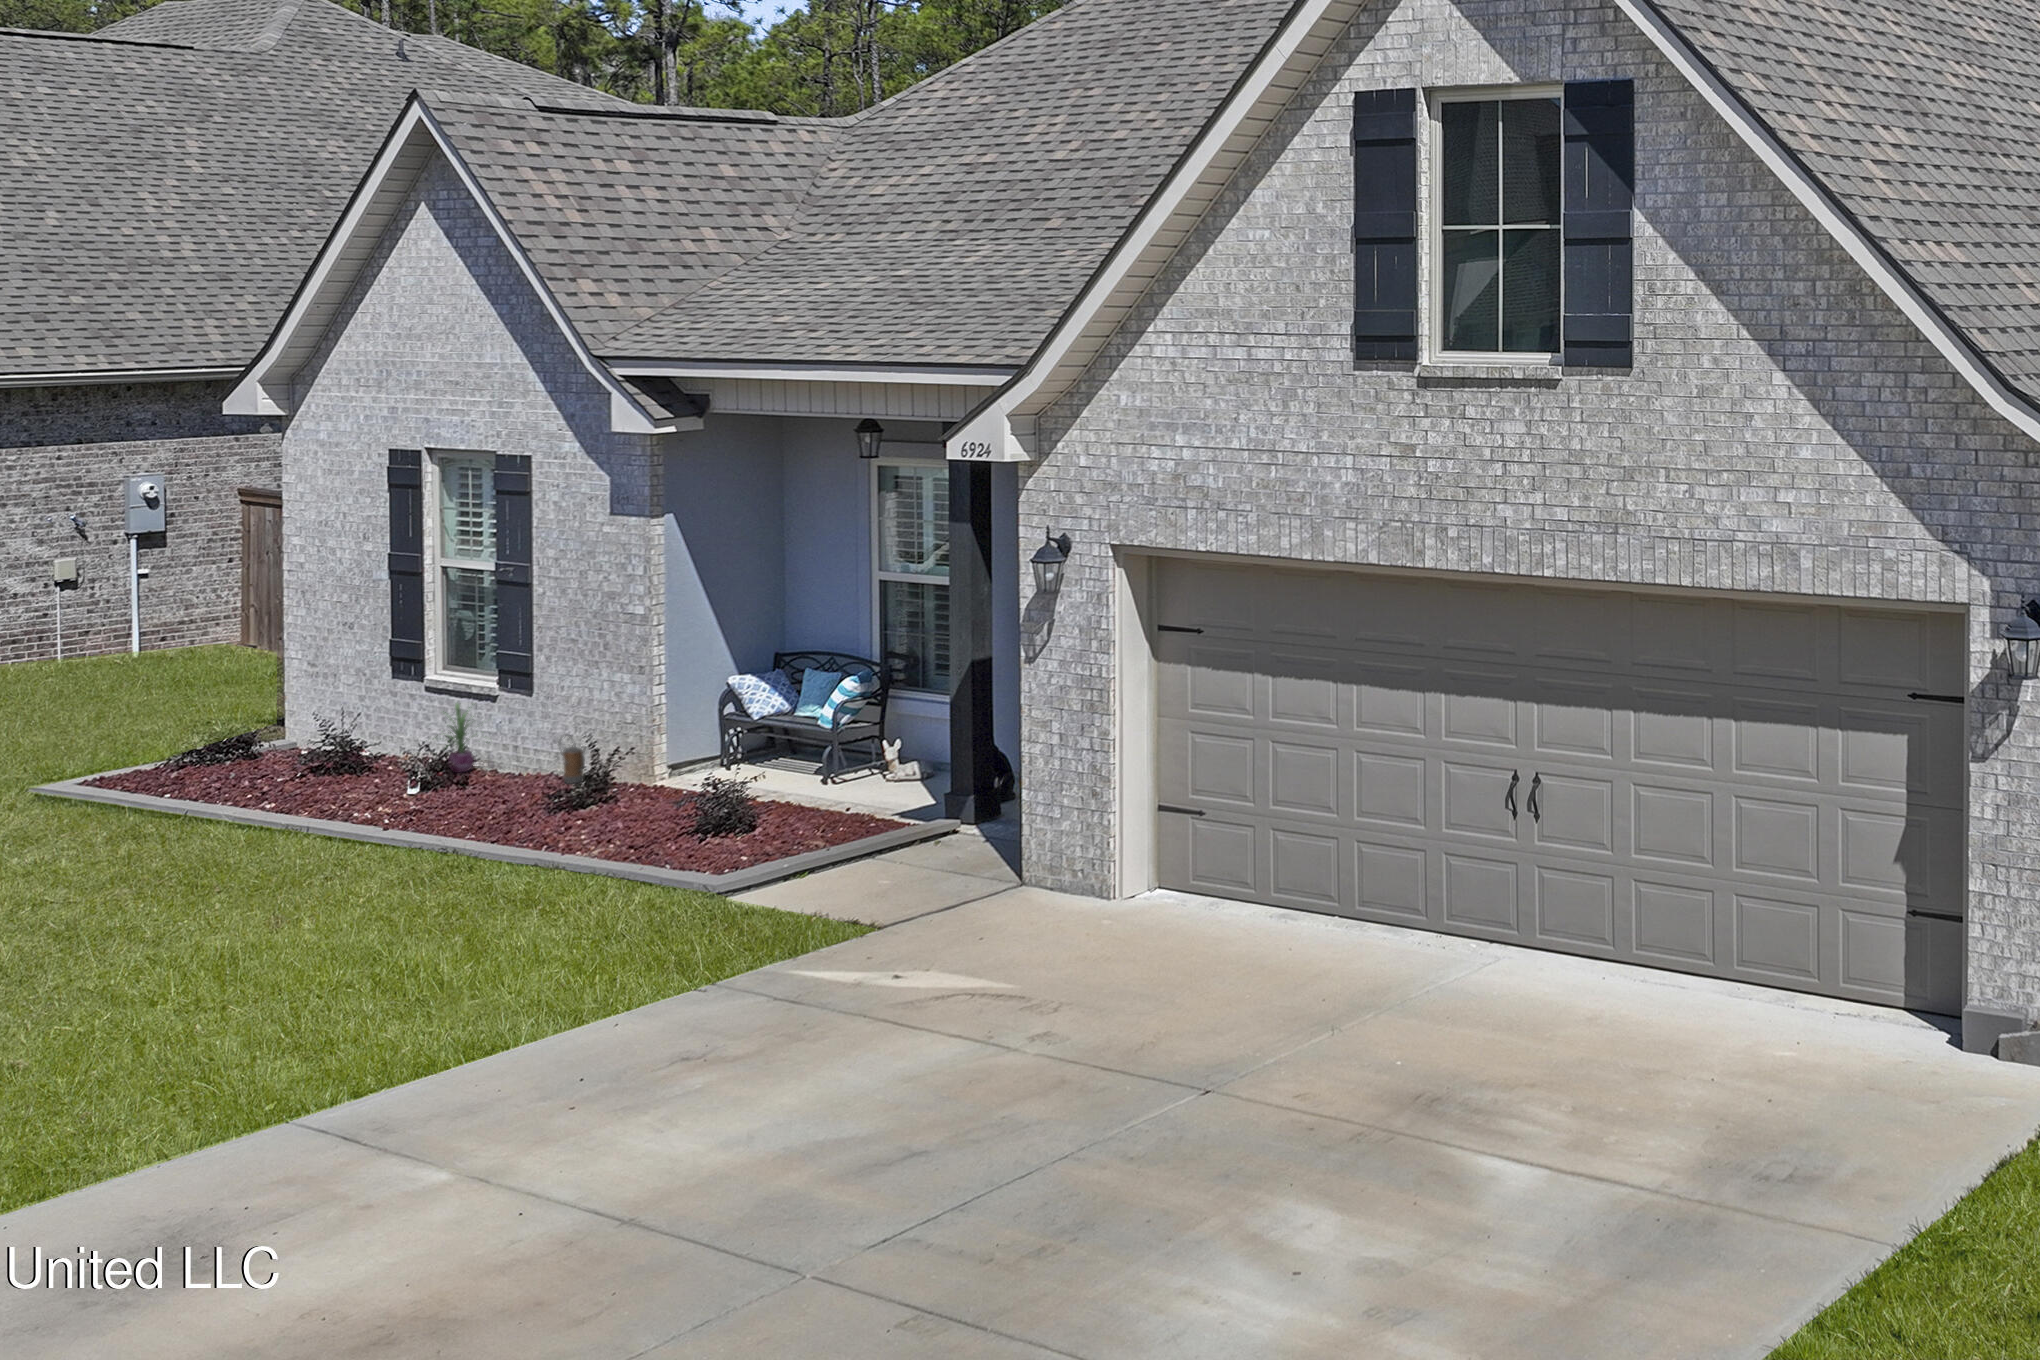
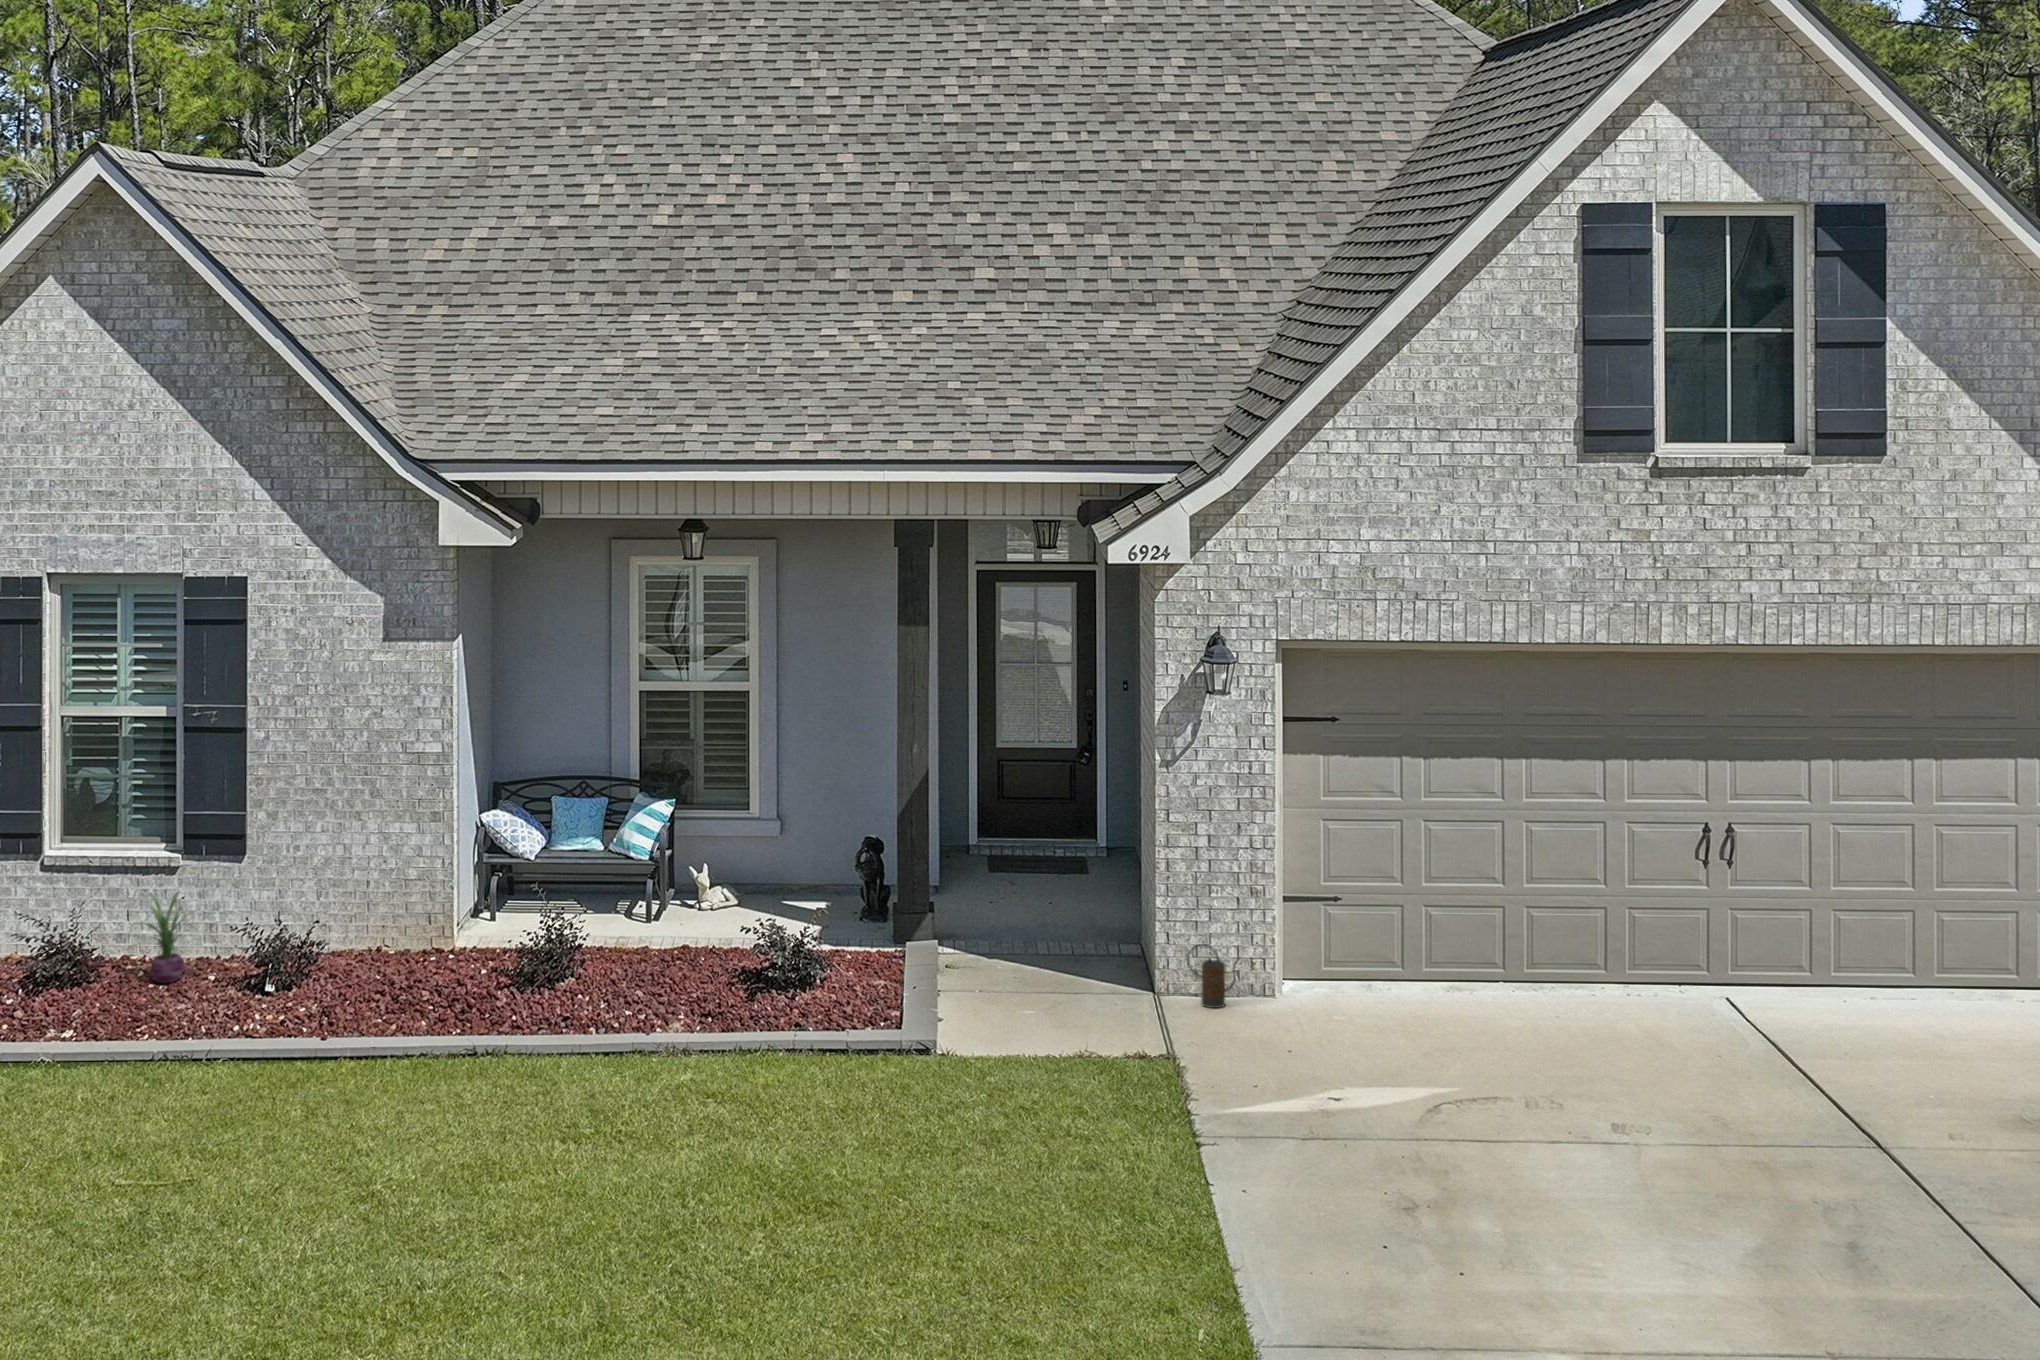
watering can: present [559,737,585,783] -> present [1187,944,1240,1008]

